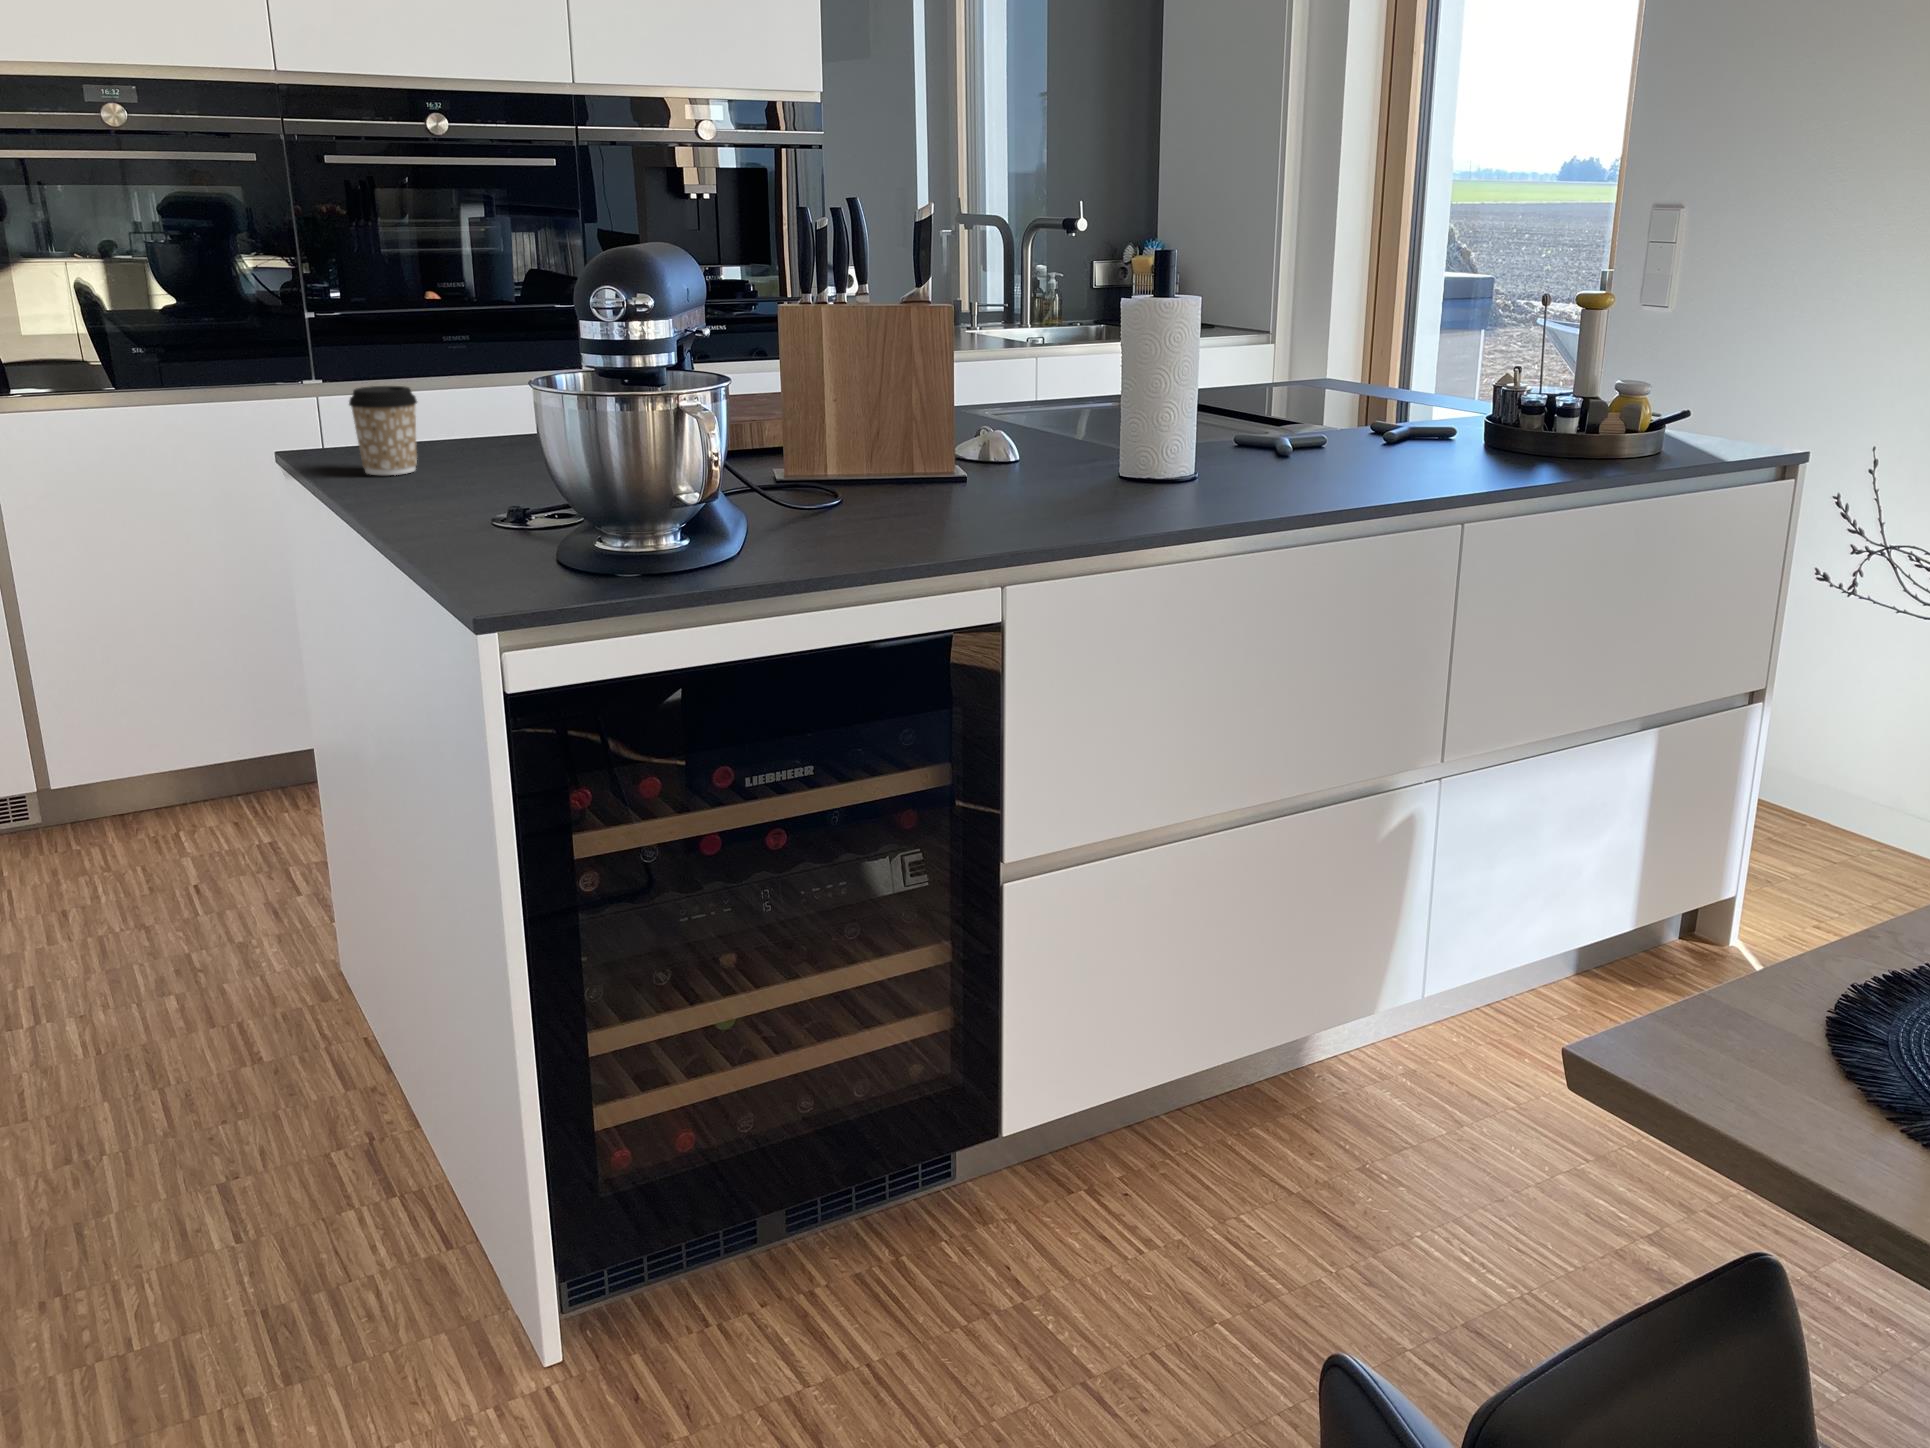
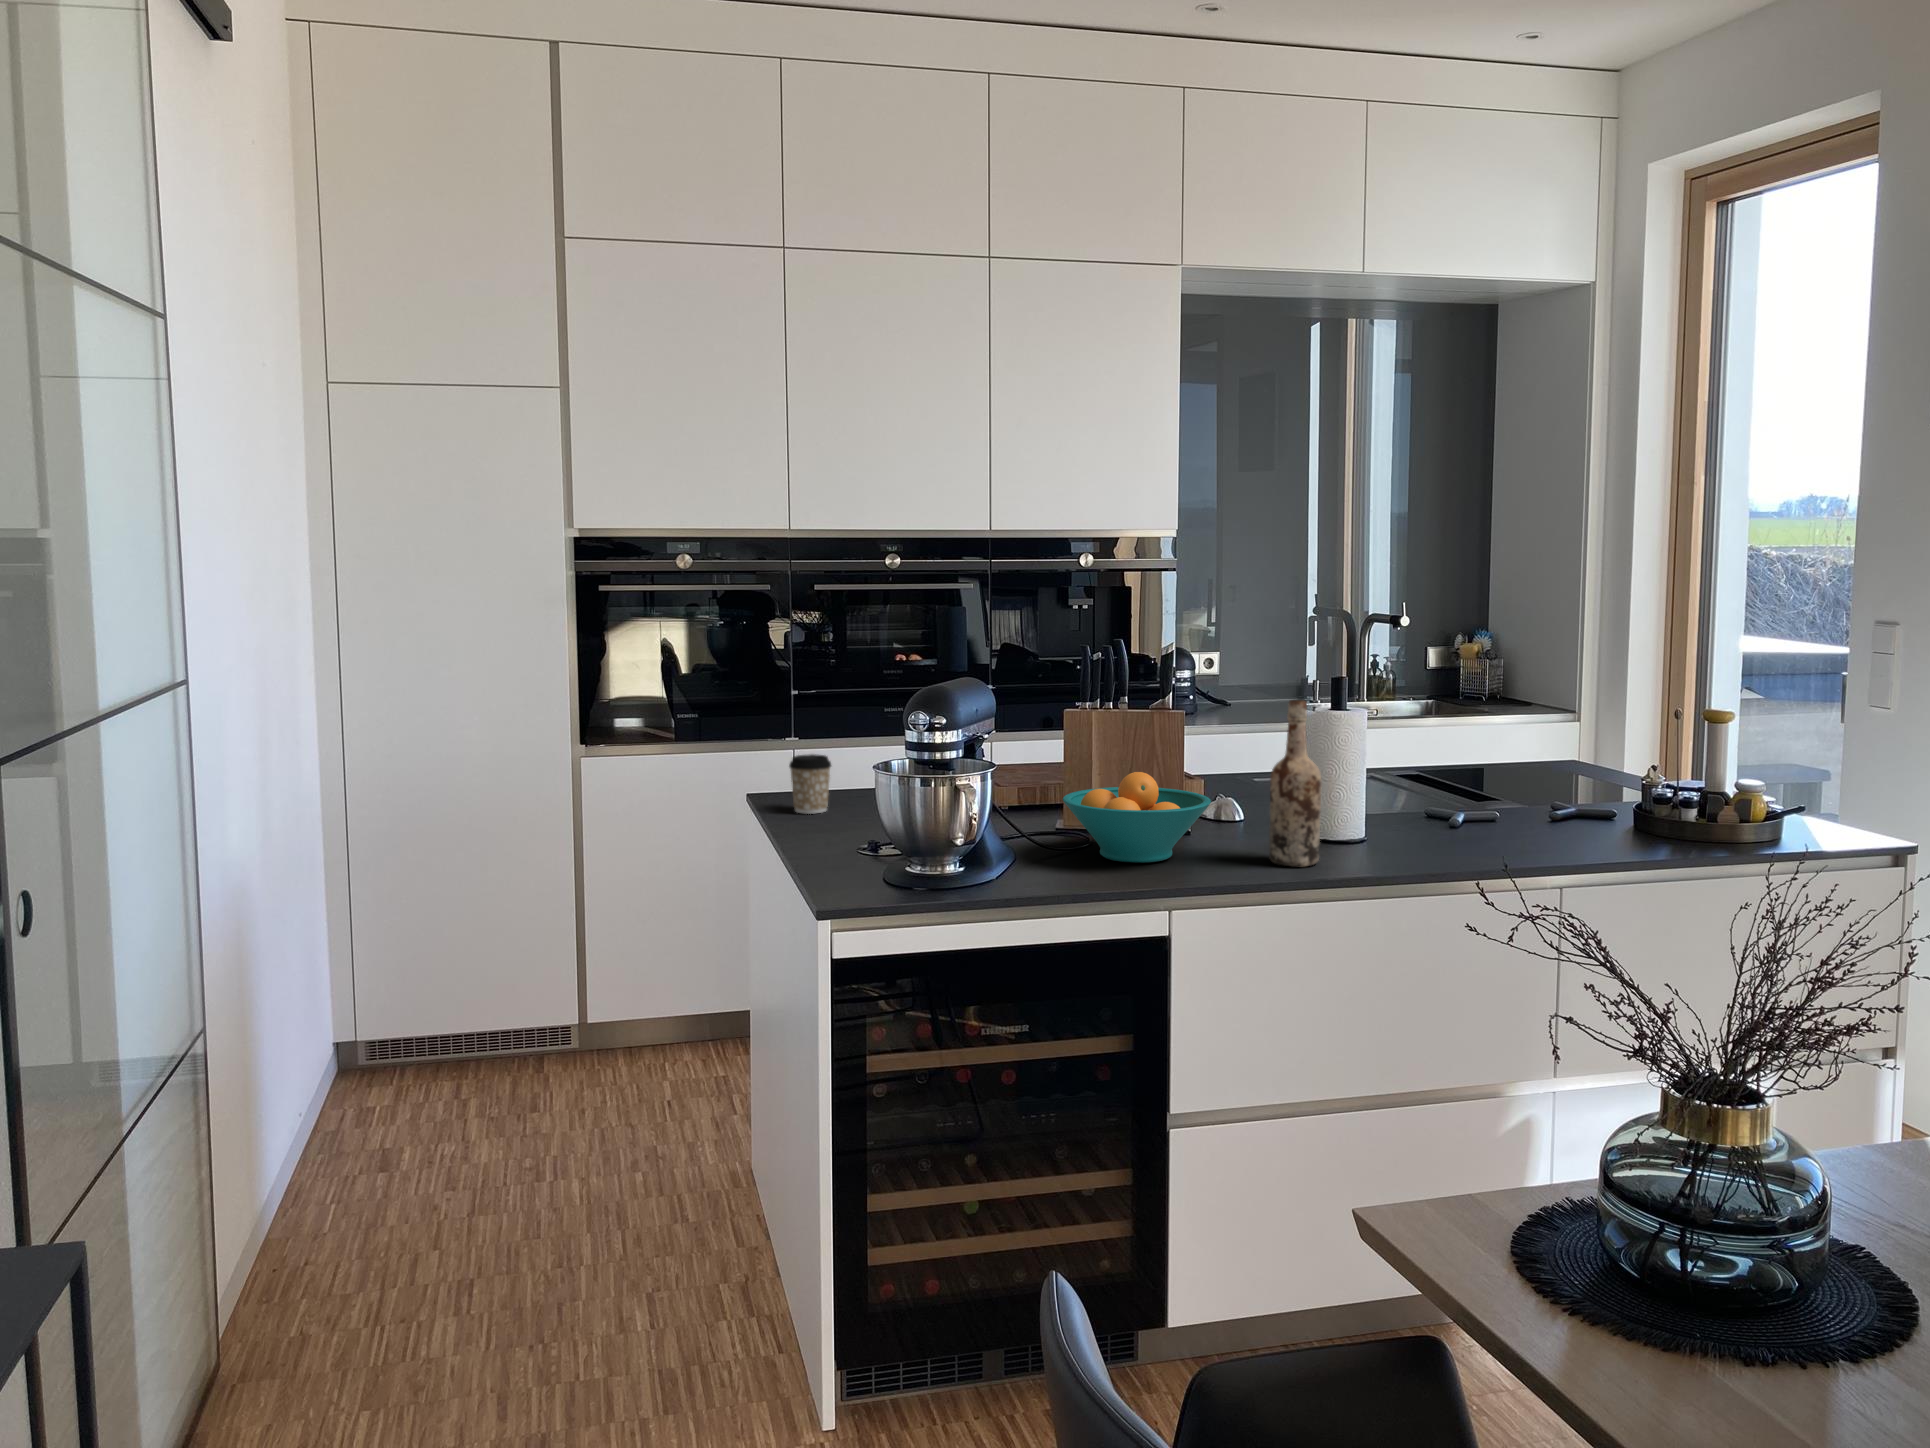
wine bottle: none [1105,274,1178,512] -> present [1269,700,1322,867]
fruit bowl: none [810,387,1026,519] -> present [1063,772,1211,863]

